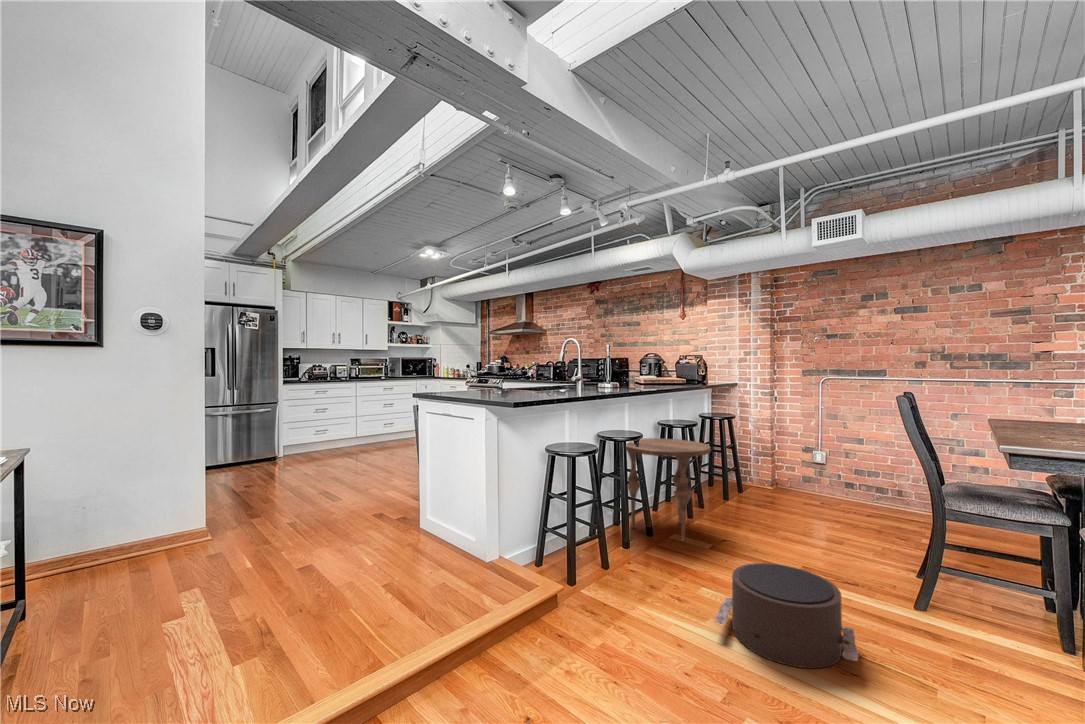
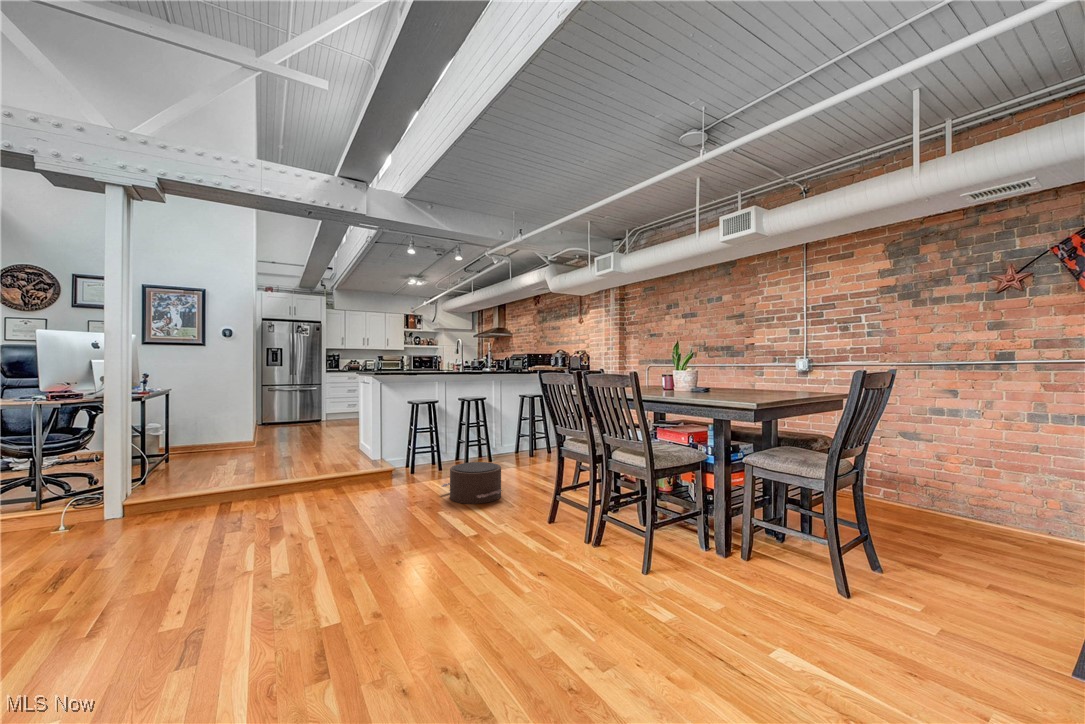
side table: present [626,438,711,542] -> none [473,405,527,466]

